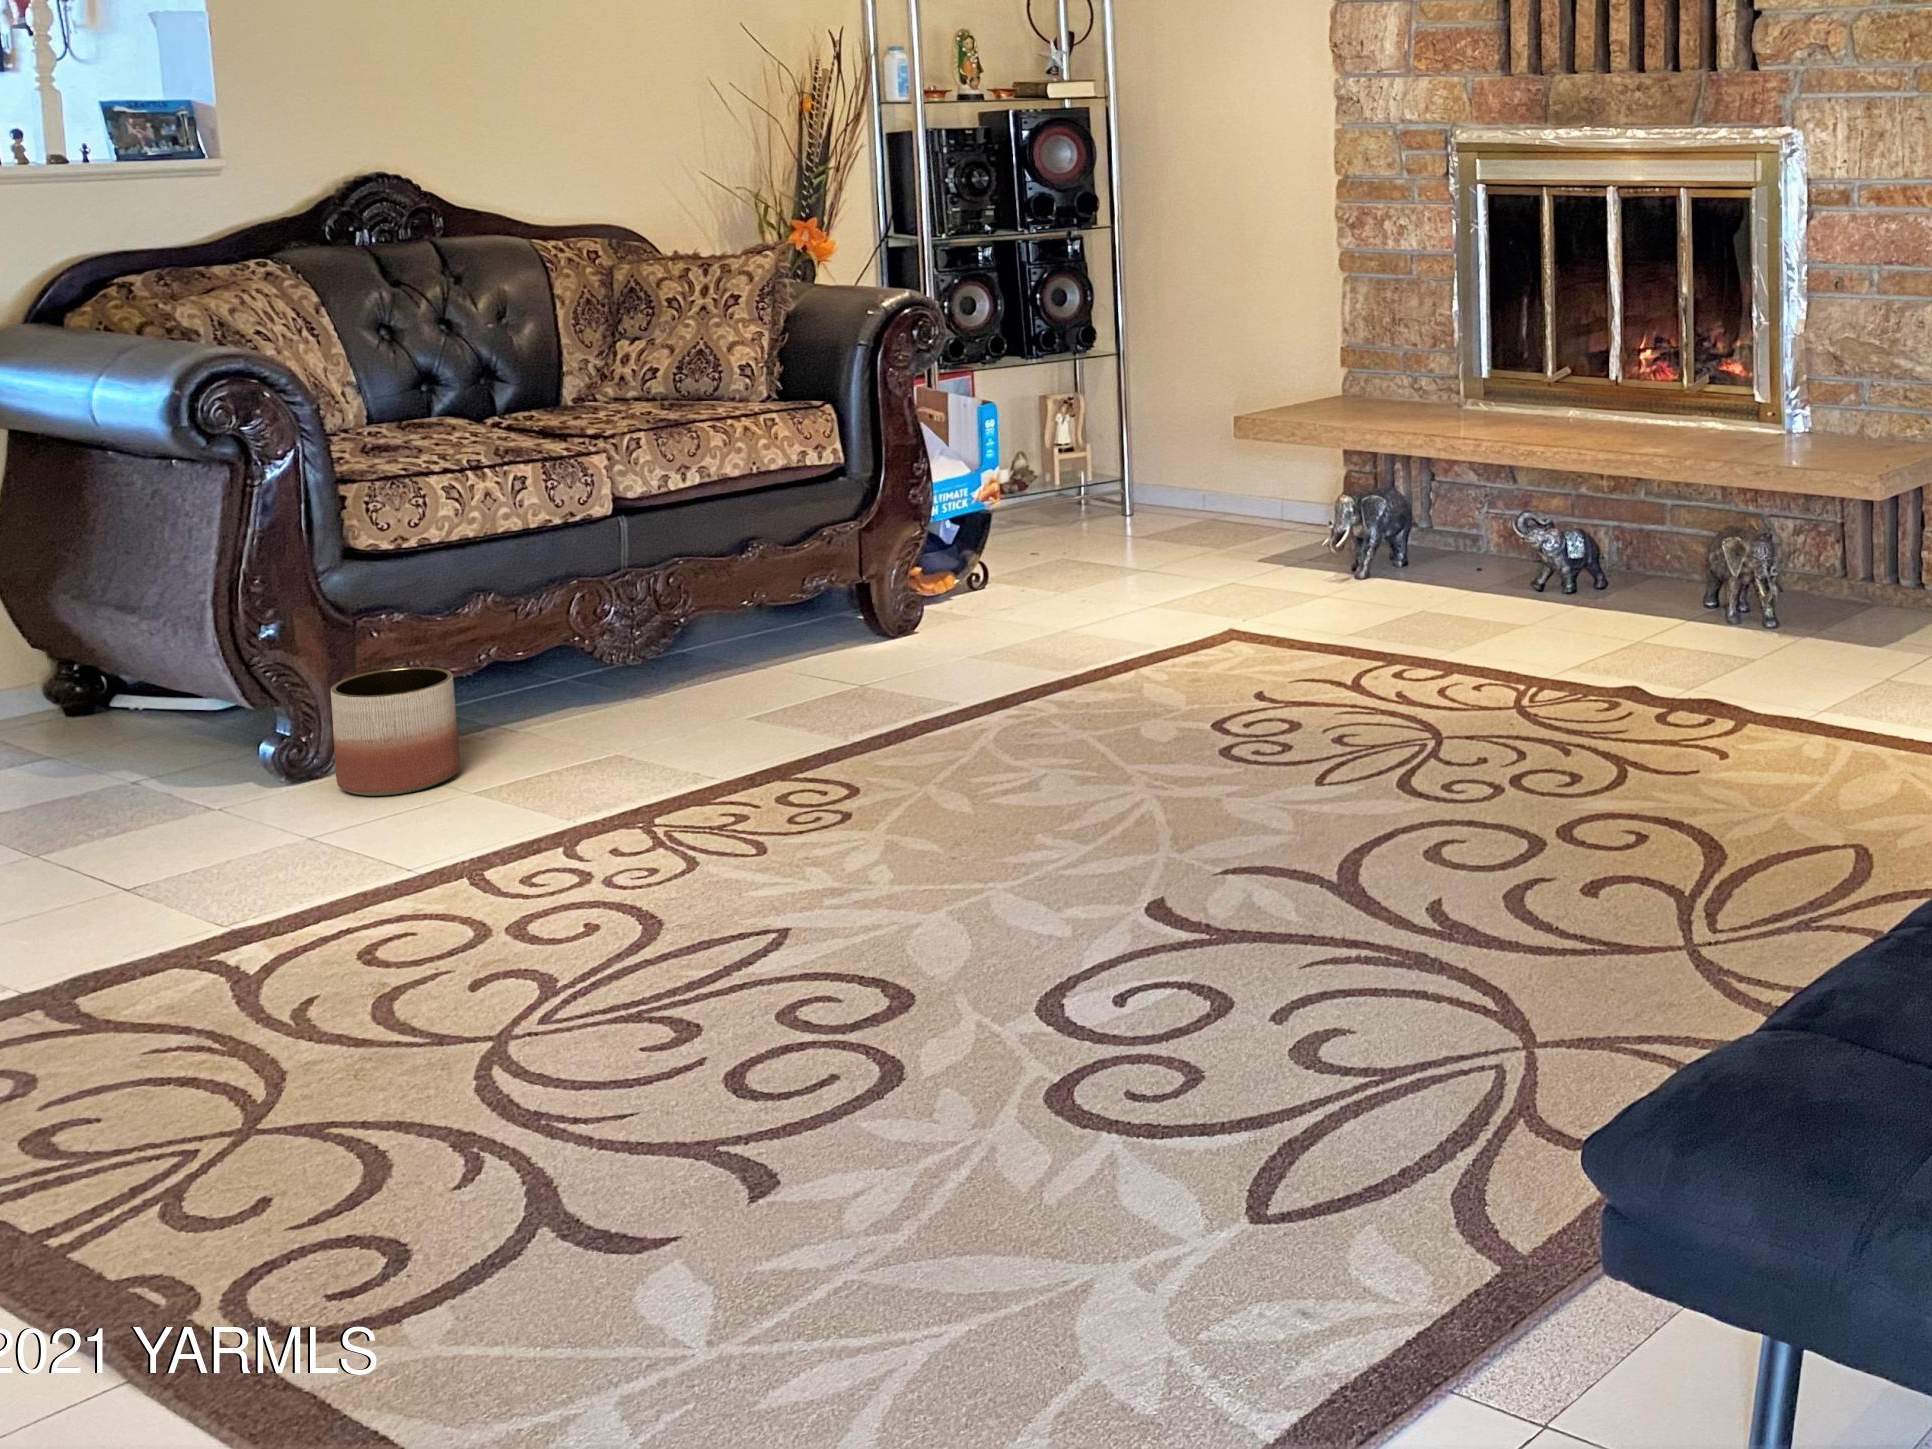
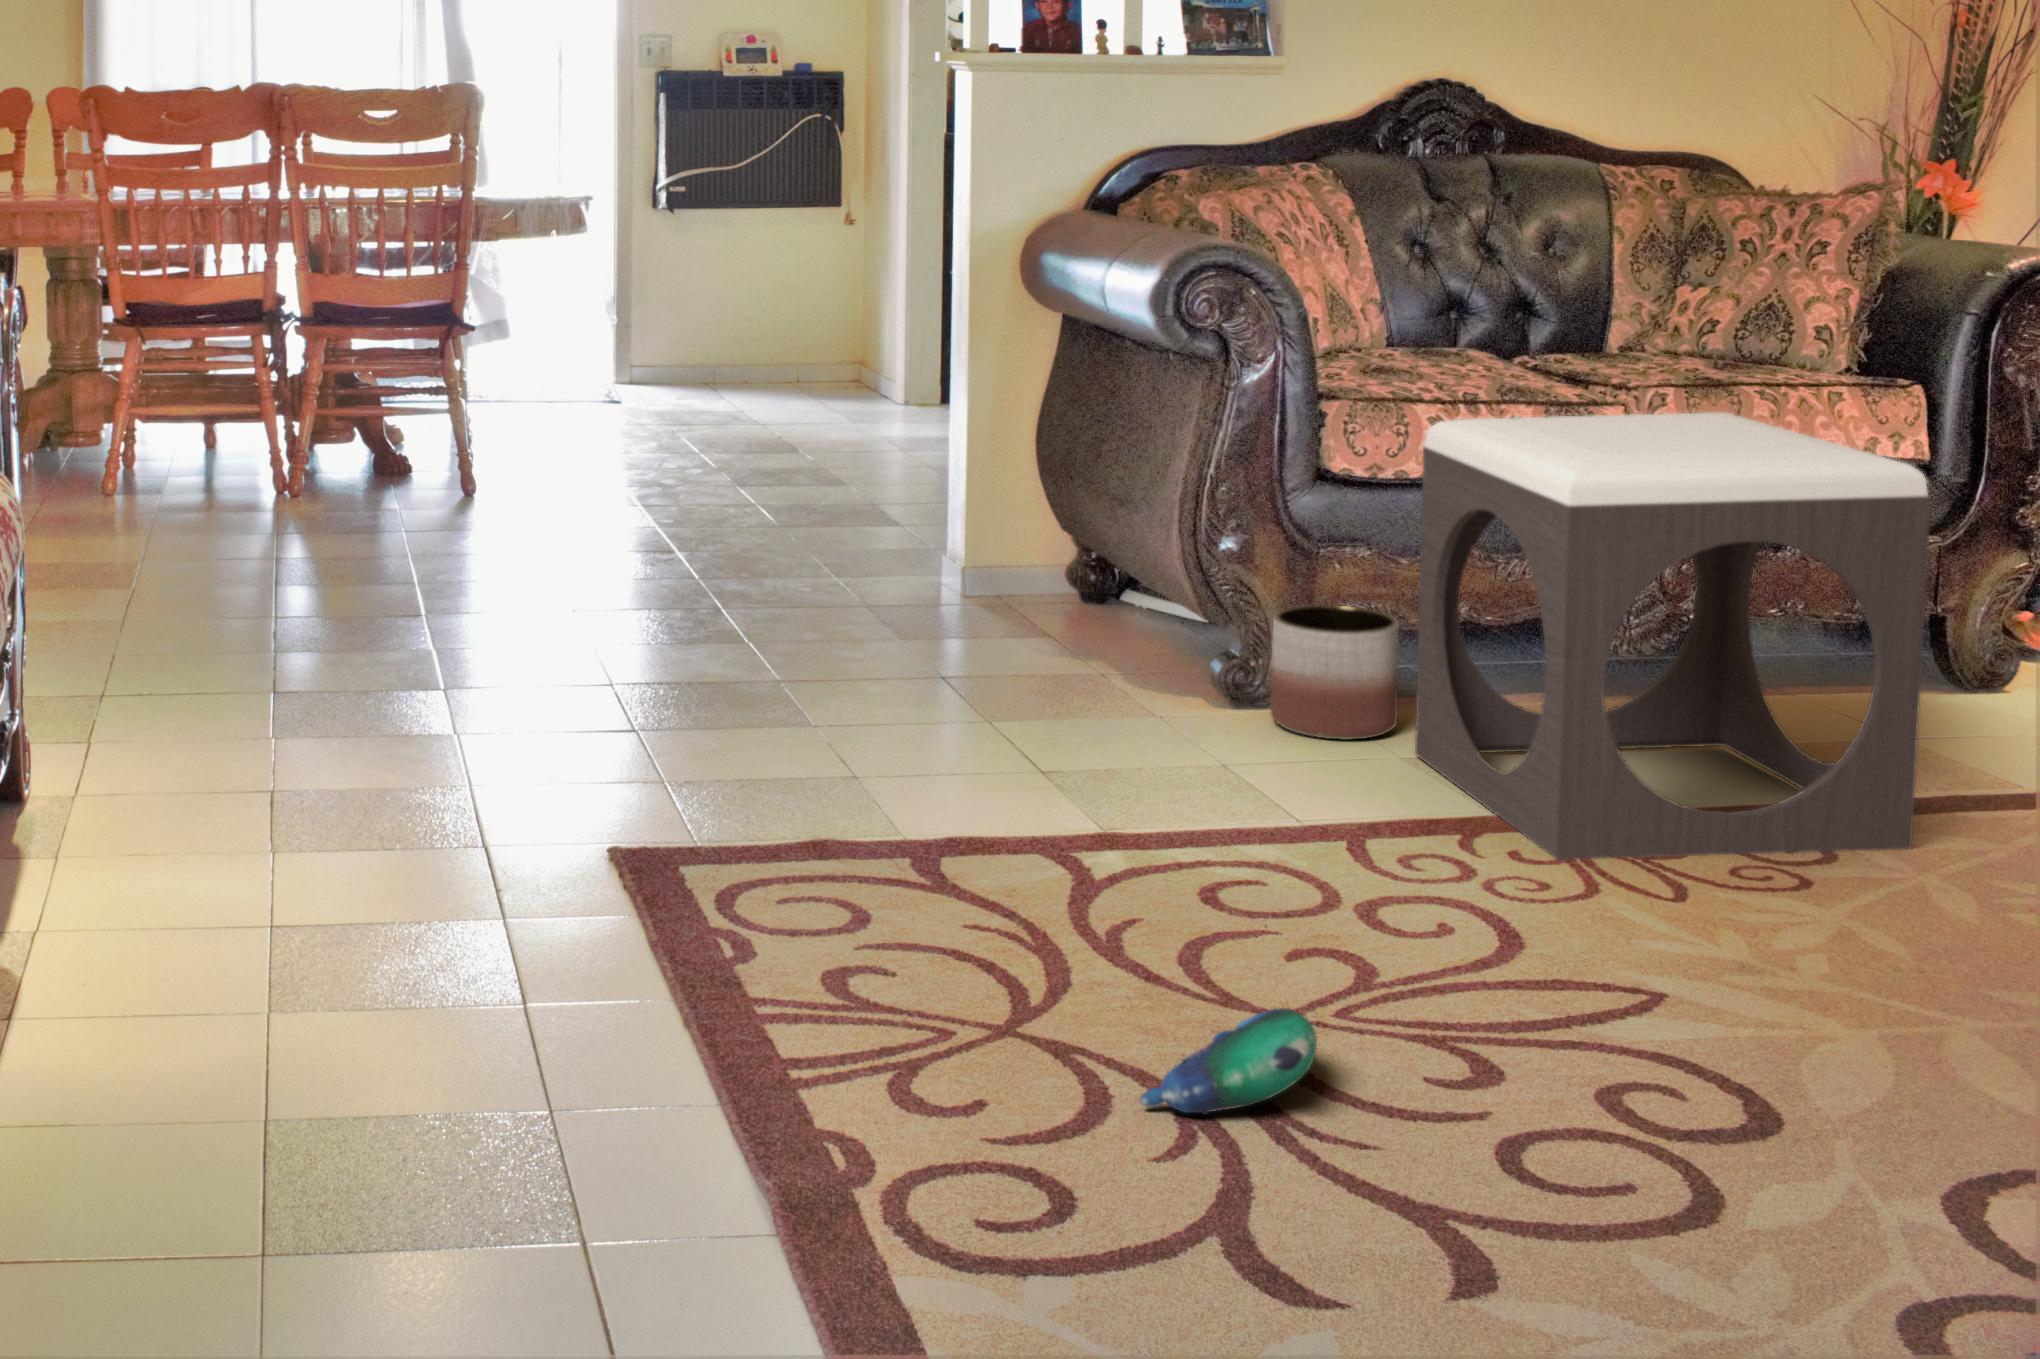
footstool: none [469,447,897,845] -> present [1415,412,1931,860]
plush toy: none [414,1025,558,1155] -> present [1140,1008,1317,1115]

